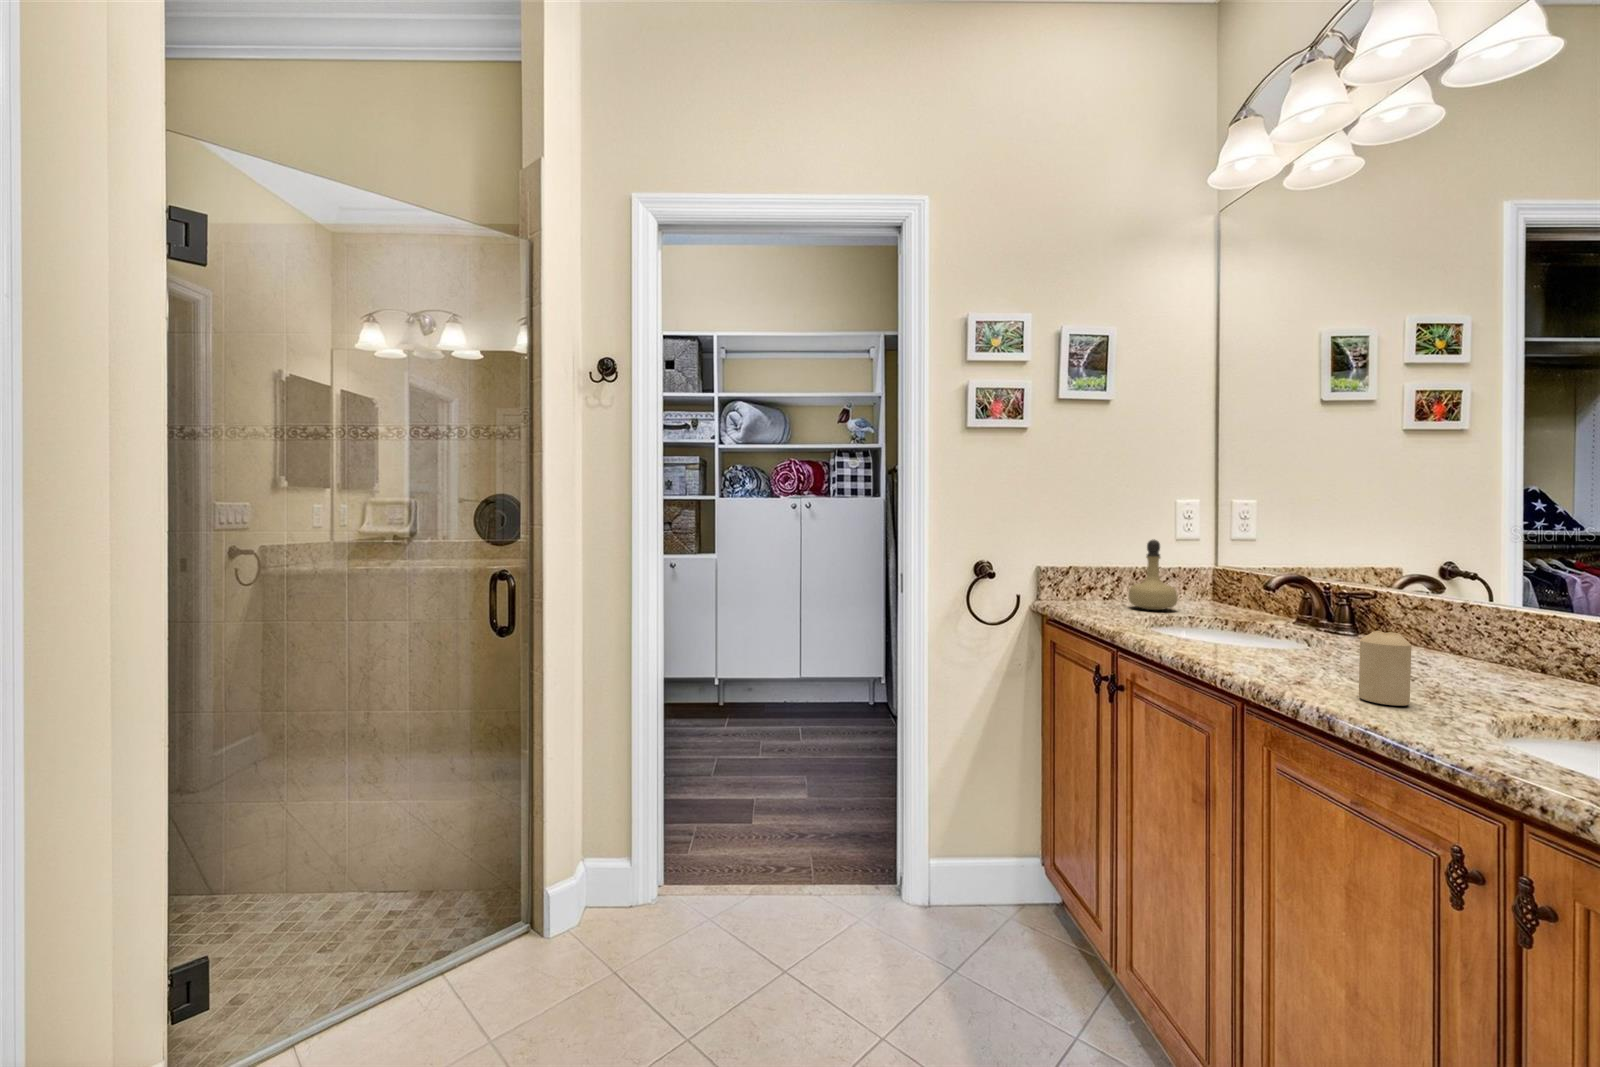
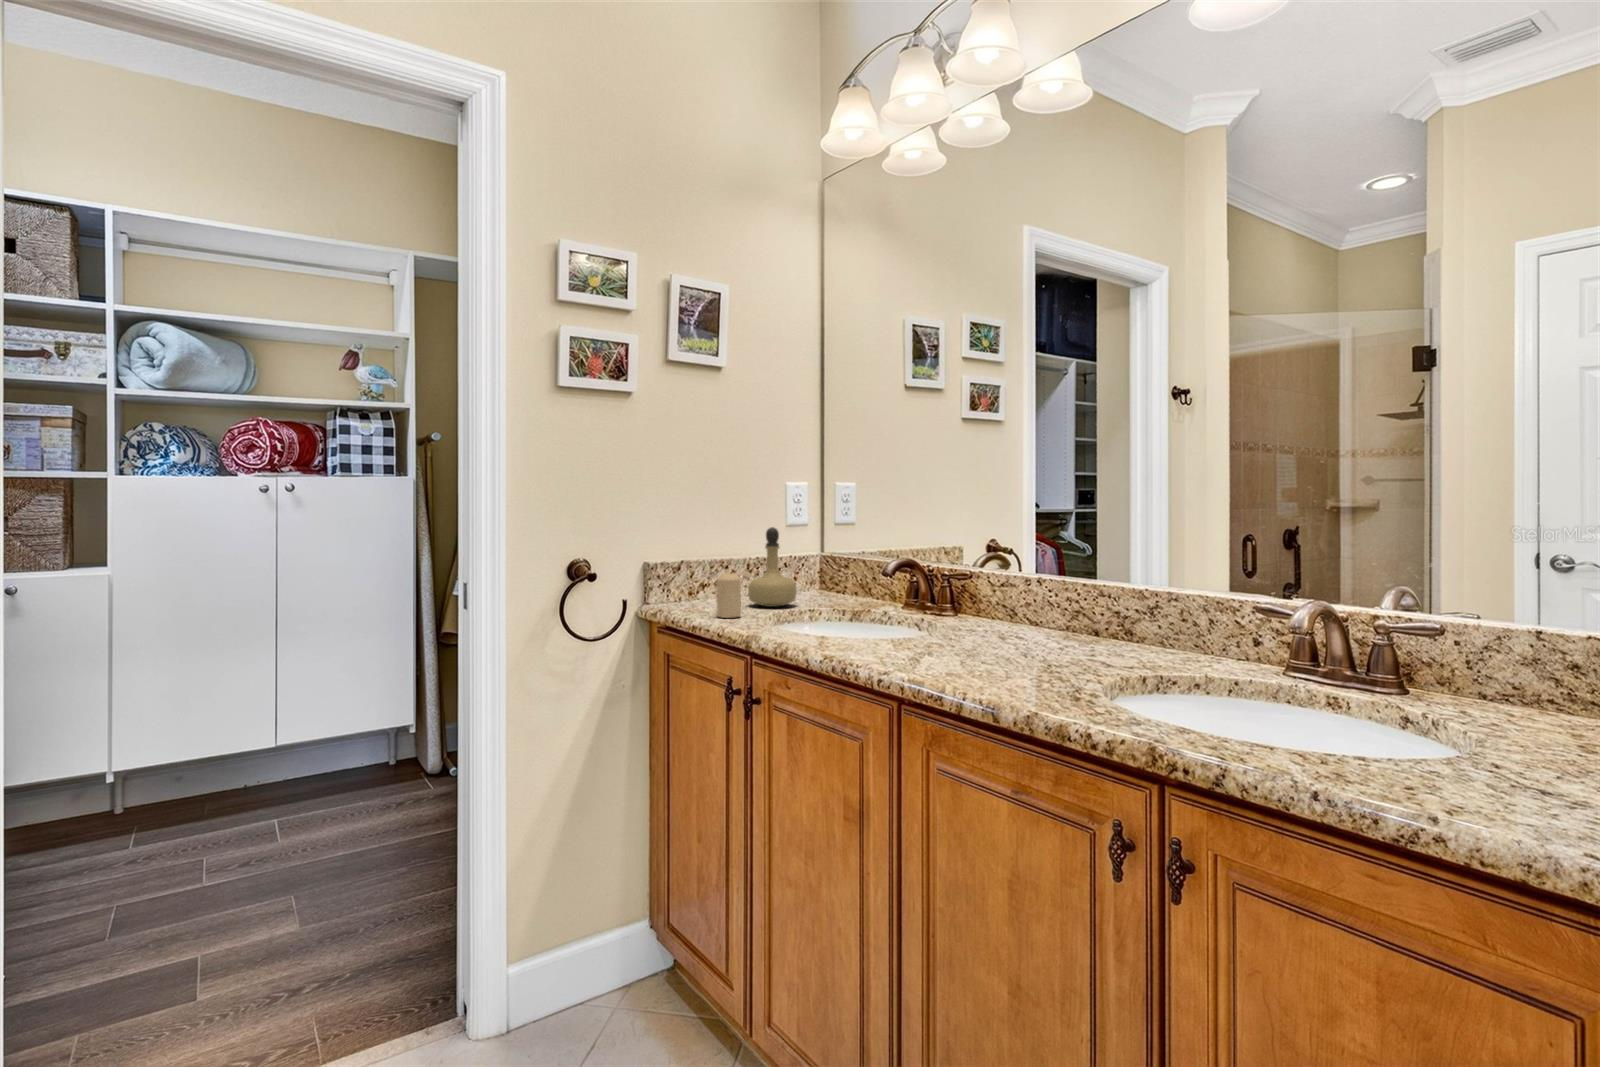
candle: present [1359,631,1411,706] -> present [717,572,741,618]

